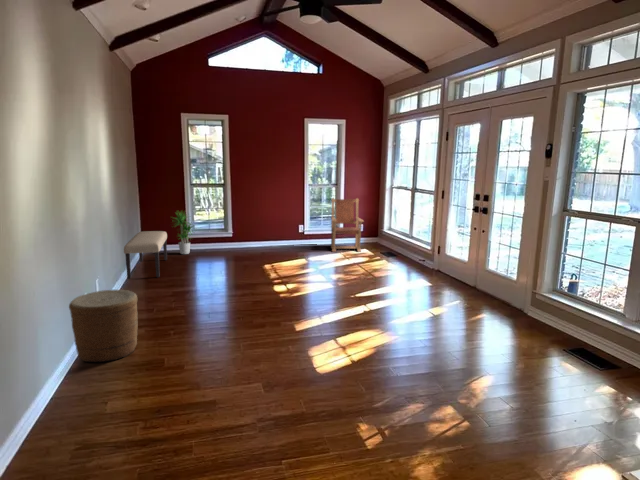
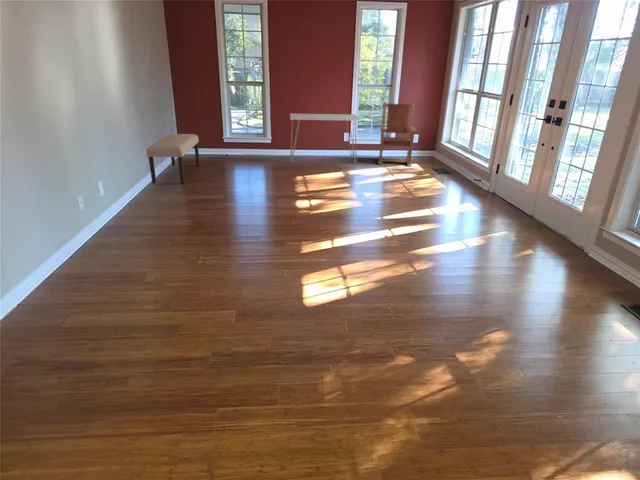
console table: none [250,209,314,253] -> present [290,114,360,163]
potted plant: present [175,212,193,254] -> none [202,111,234,160]
woven basket: present [69,290,138,362] -> none [56,196,131,269]

